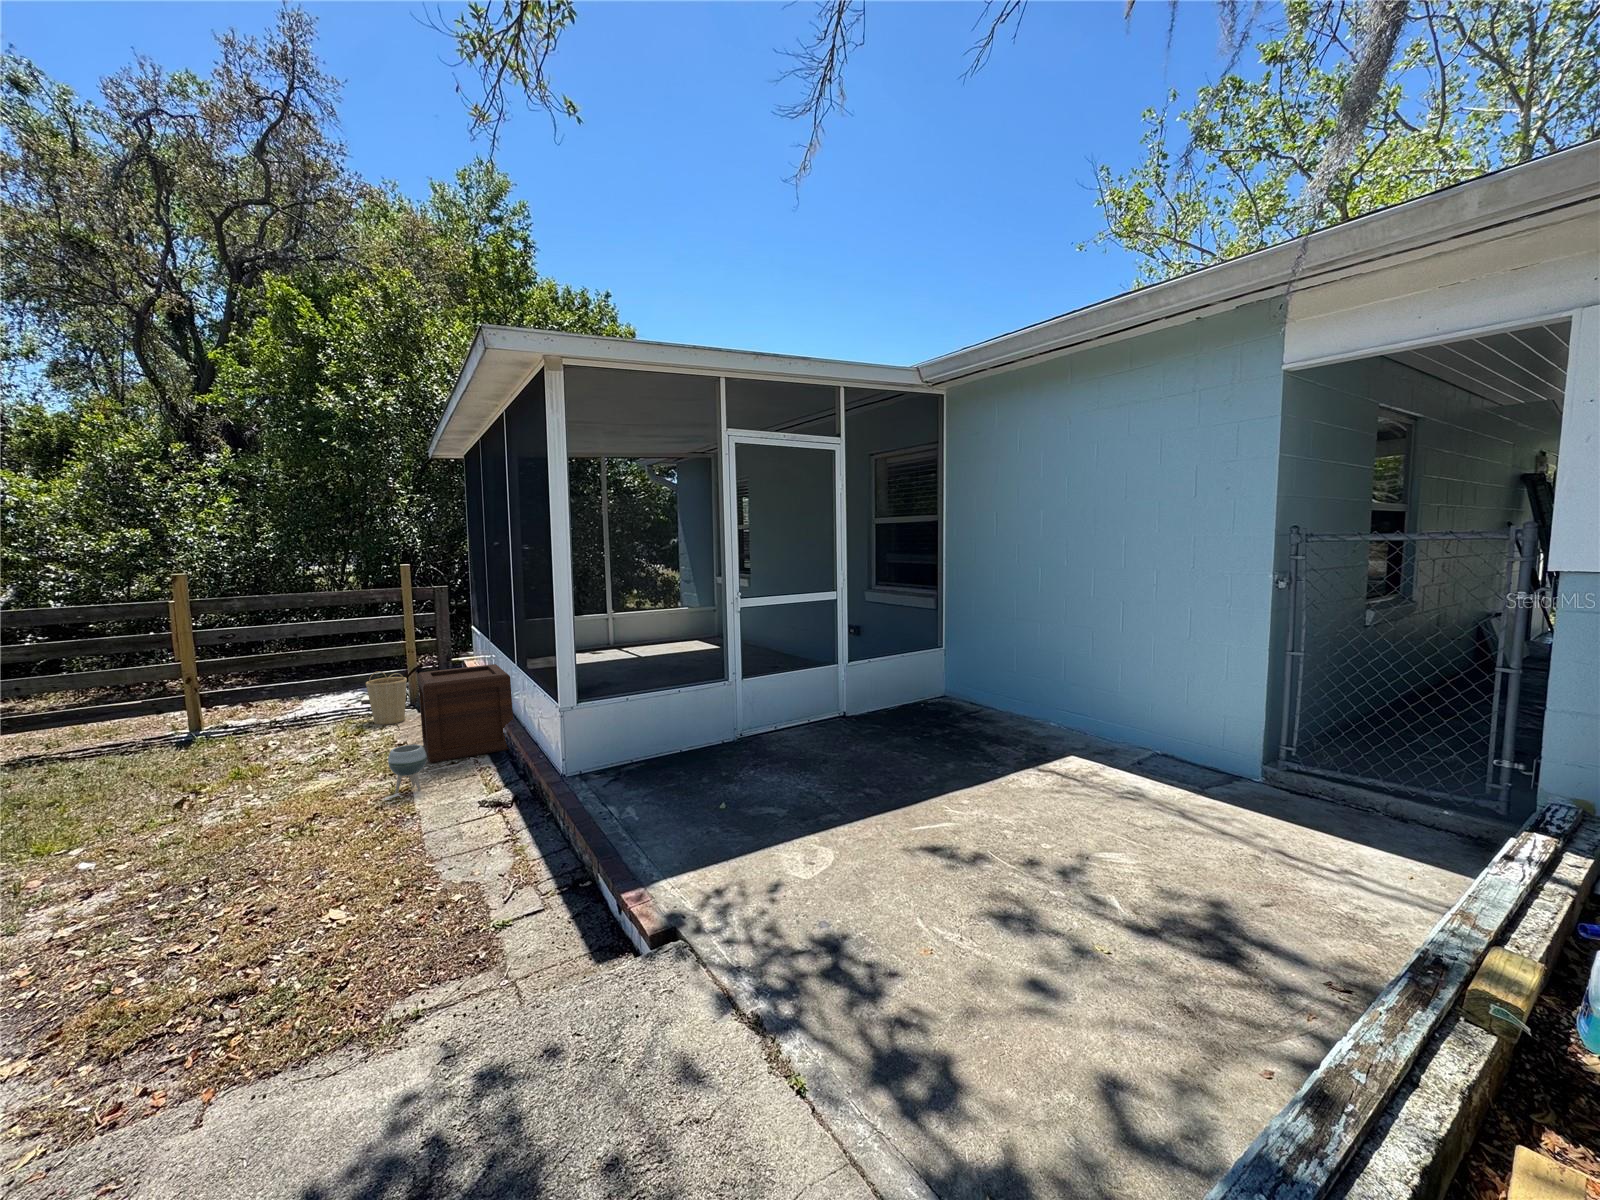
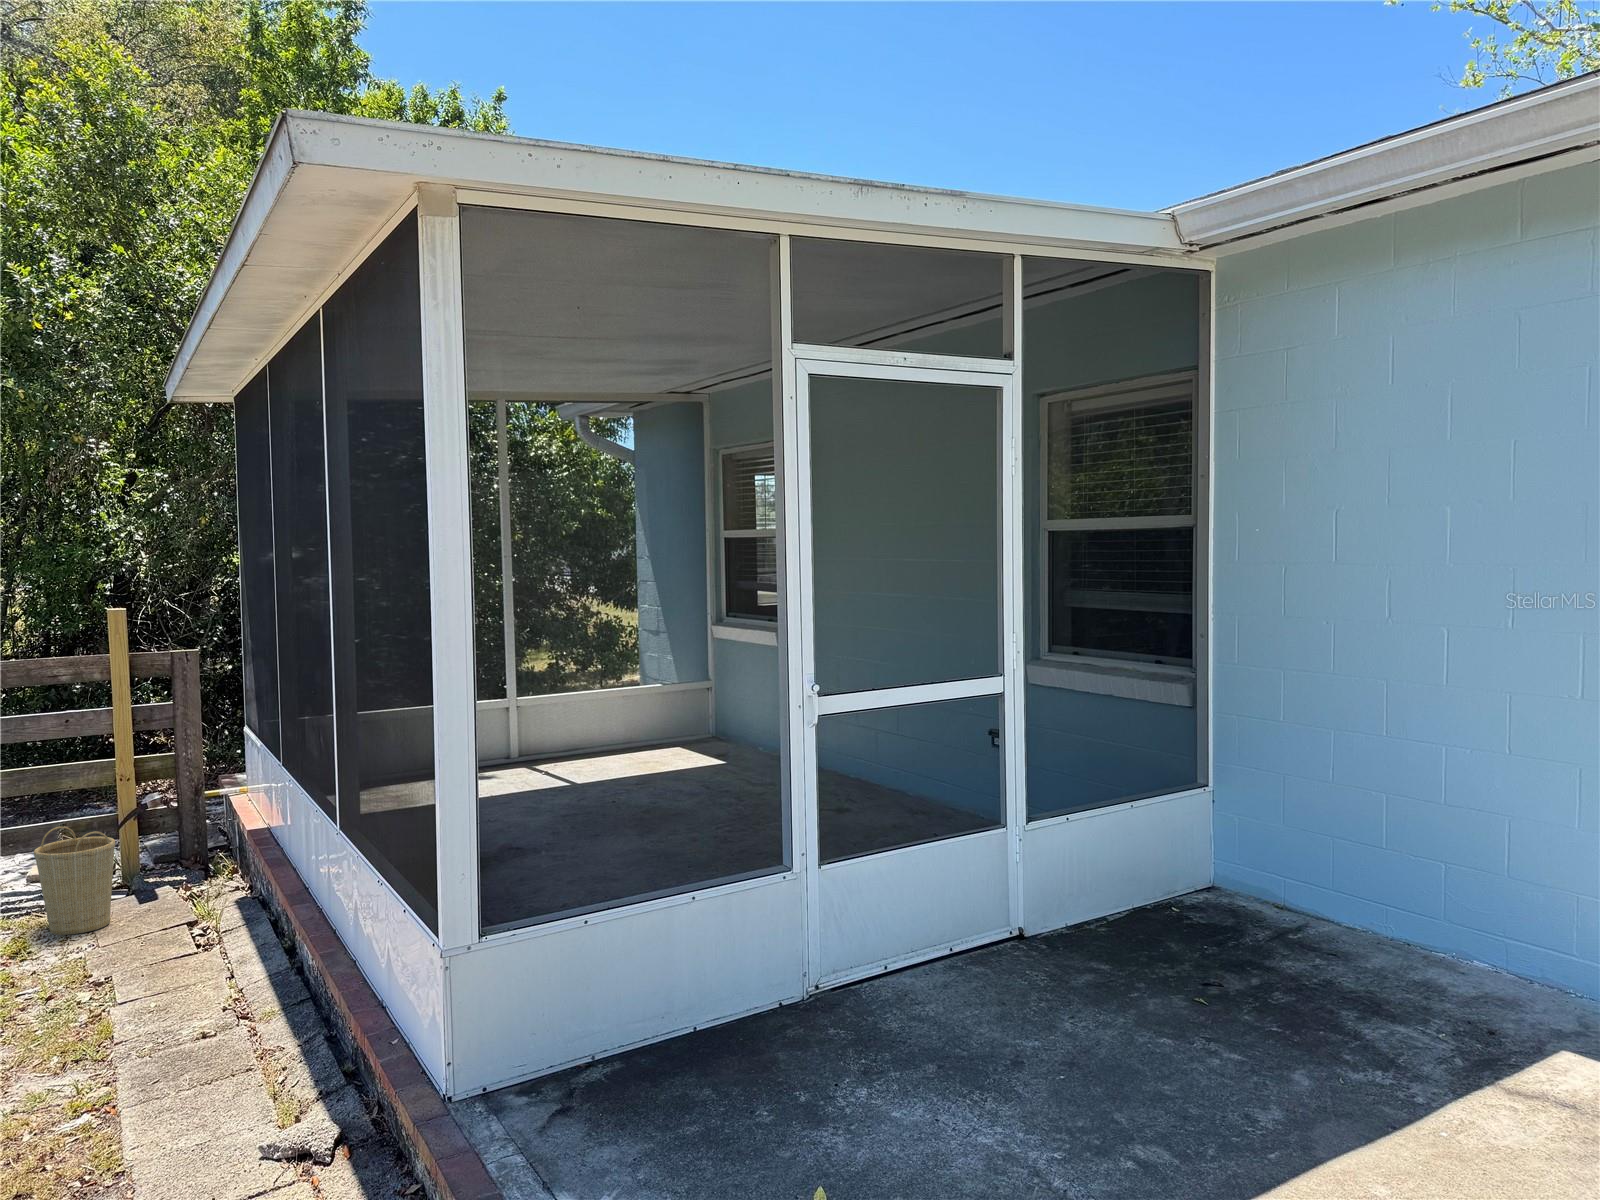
wooden crate: present [418,664,513,763] -> none [135,818,329,1032]
planter: present [388,745,427,793] -> none [70,1005,149,1110]

